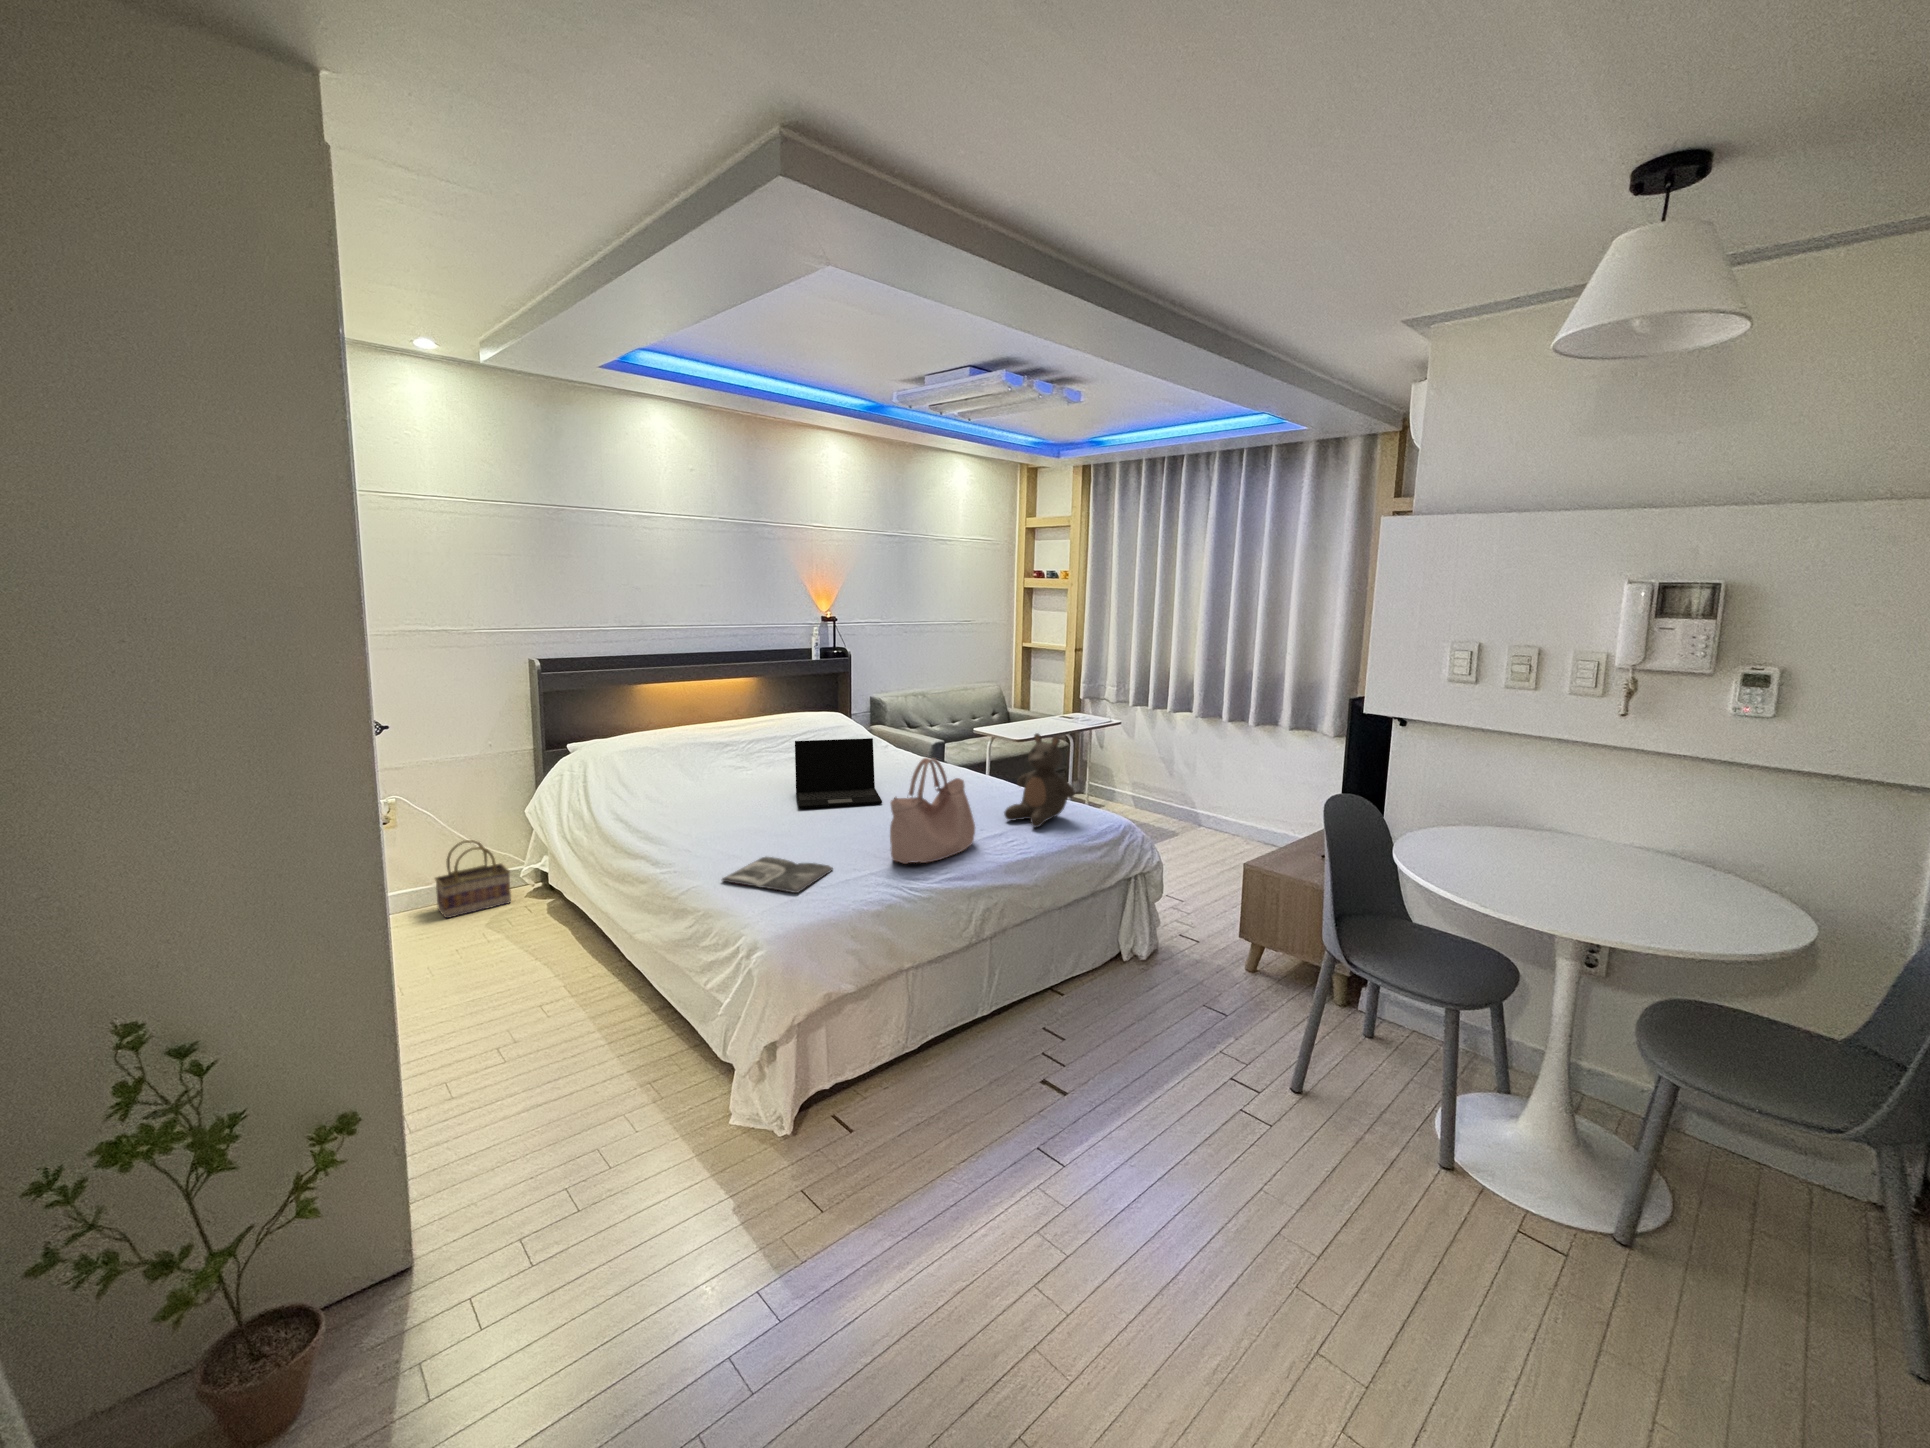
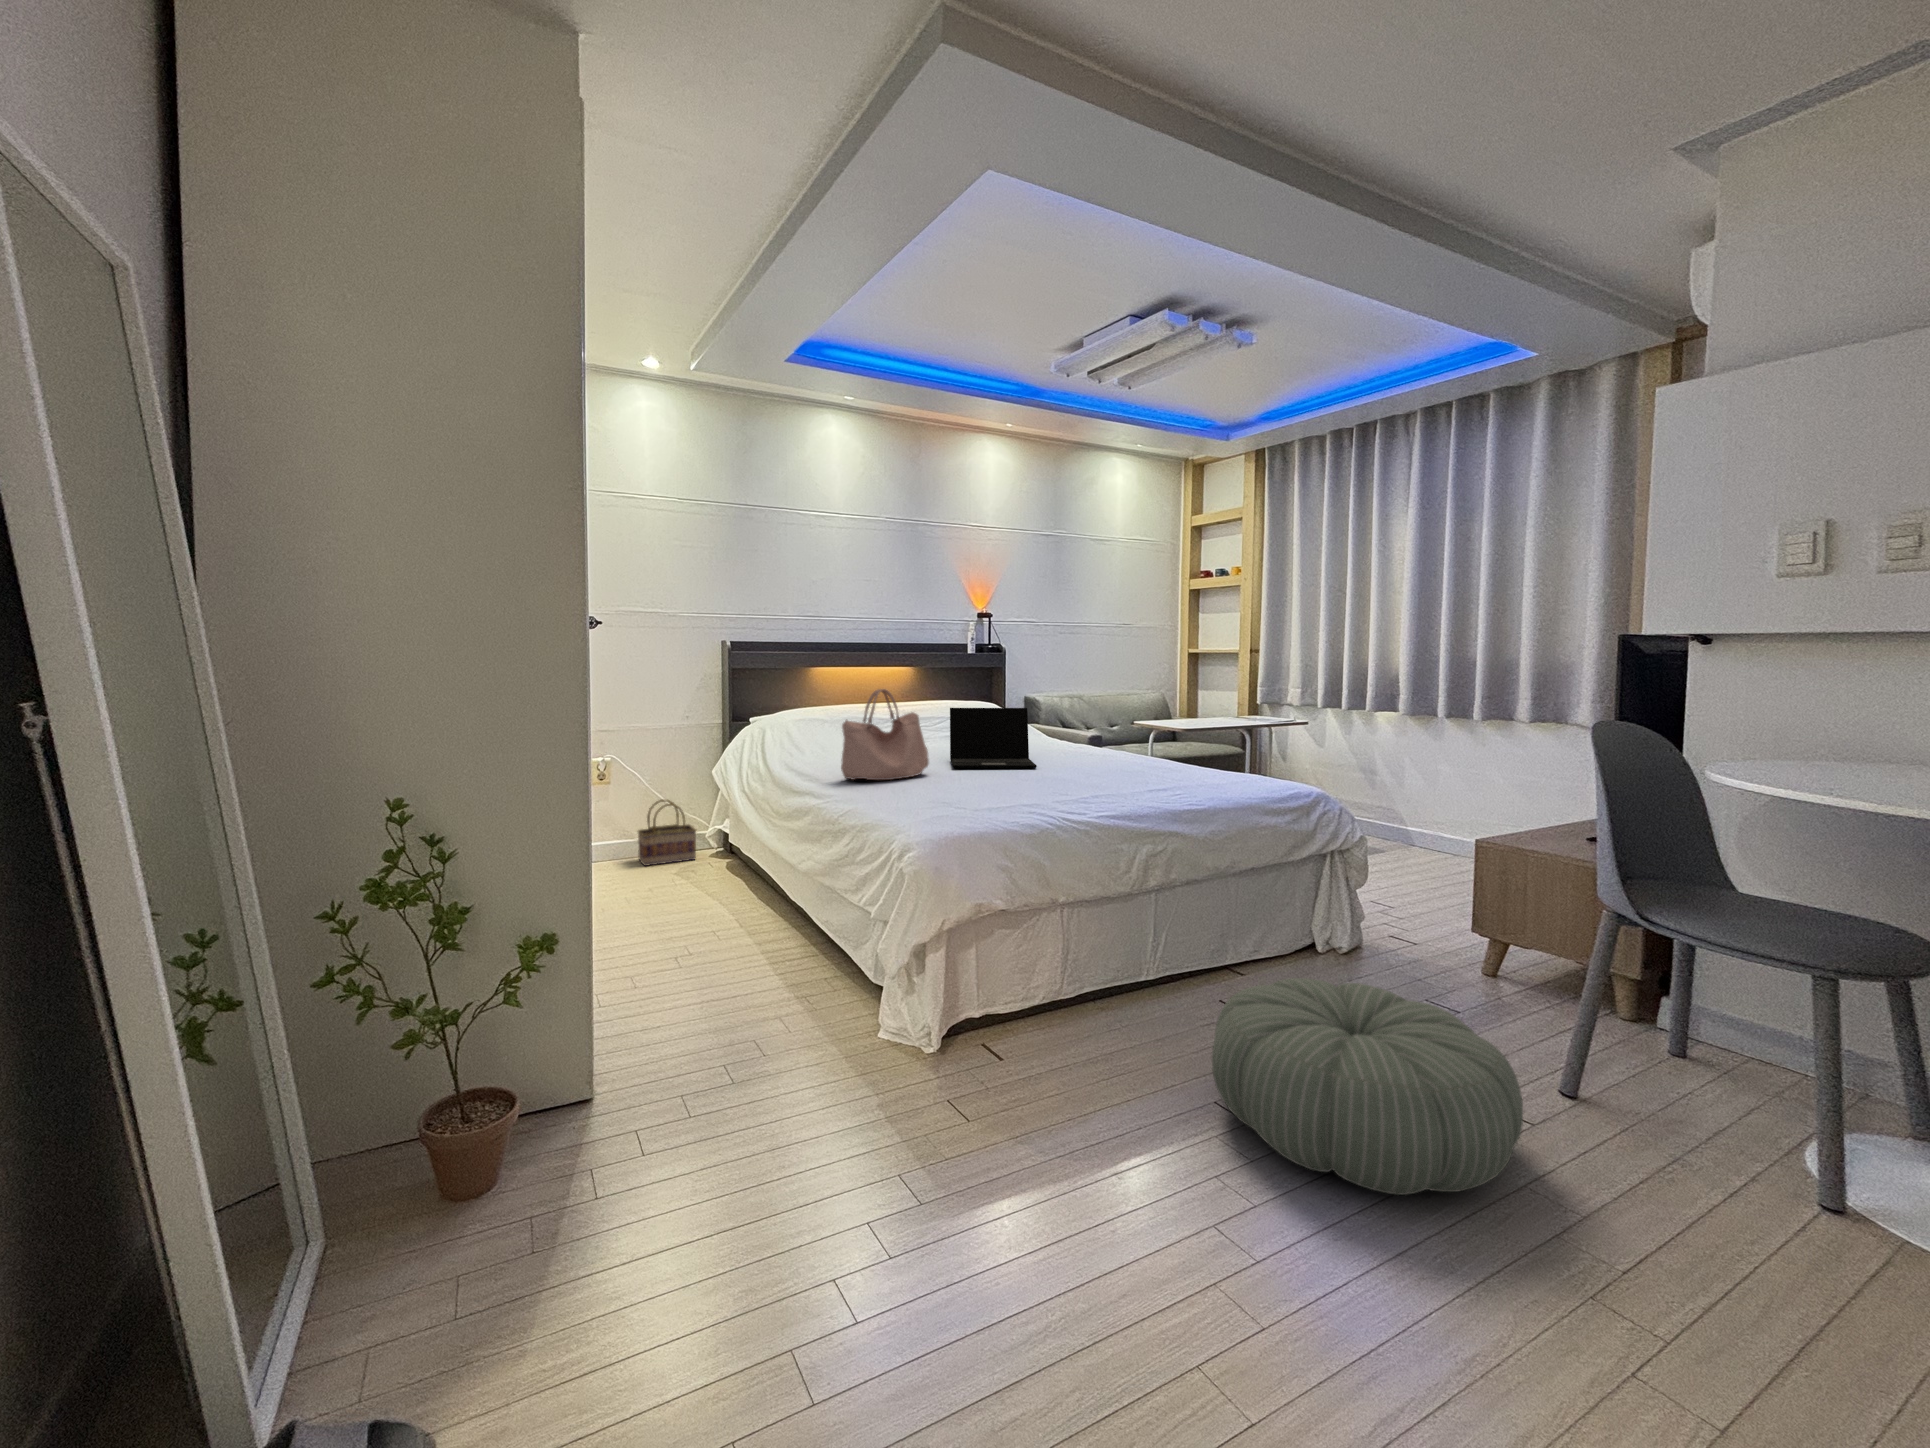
teddy bear: present [1004,733,1075,827] -> none [1170,689,1253,787]
handbag: present [890,758,975,864] -> present [841,689,929,780]
magazine: present [722,857,833,893] -> none [879,792,987,815]
pouf: none [1036,1028,1265,1231] -> present [1212,978,1523,1195]

